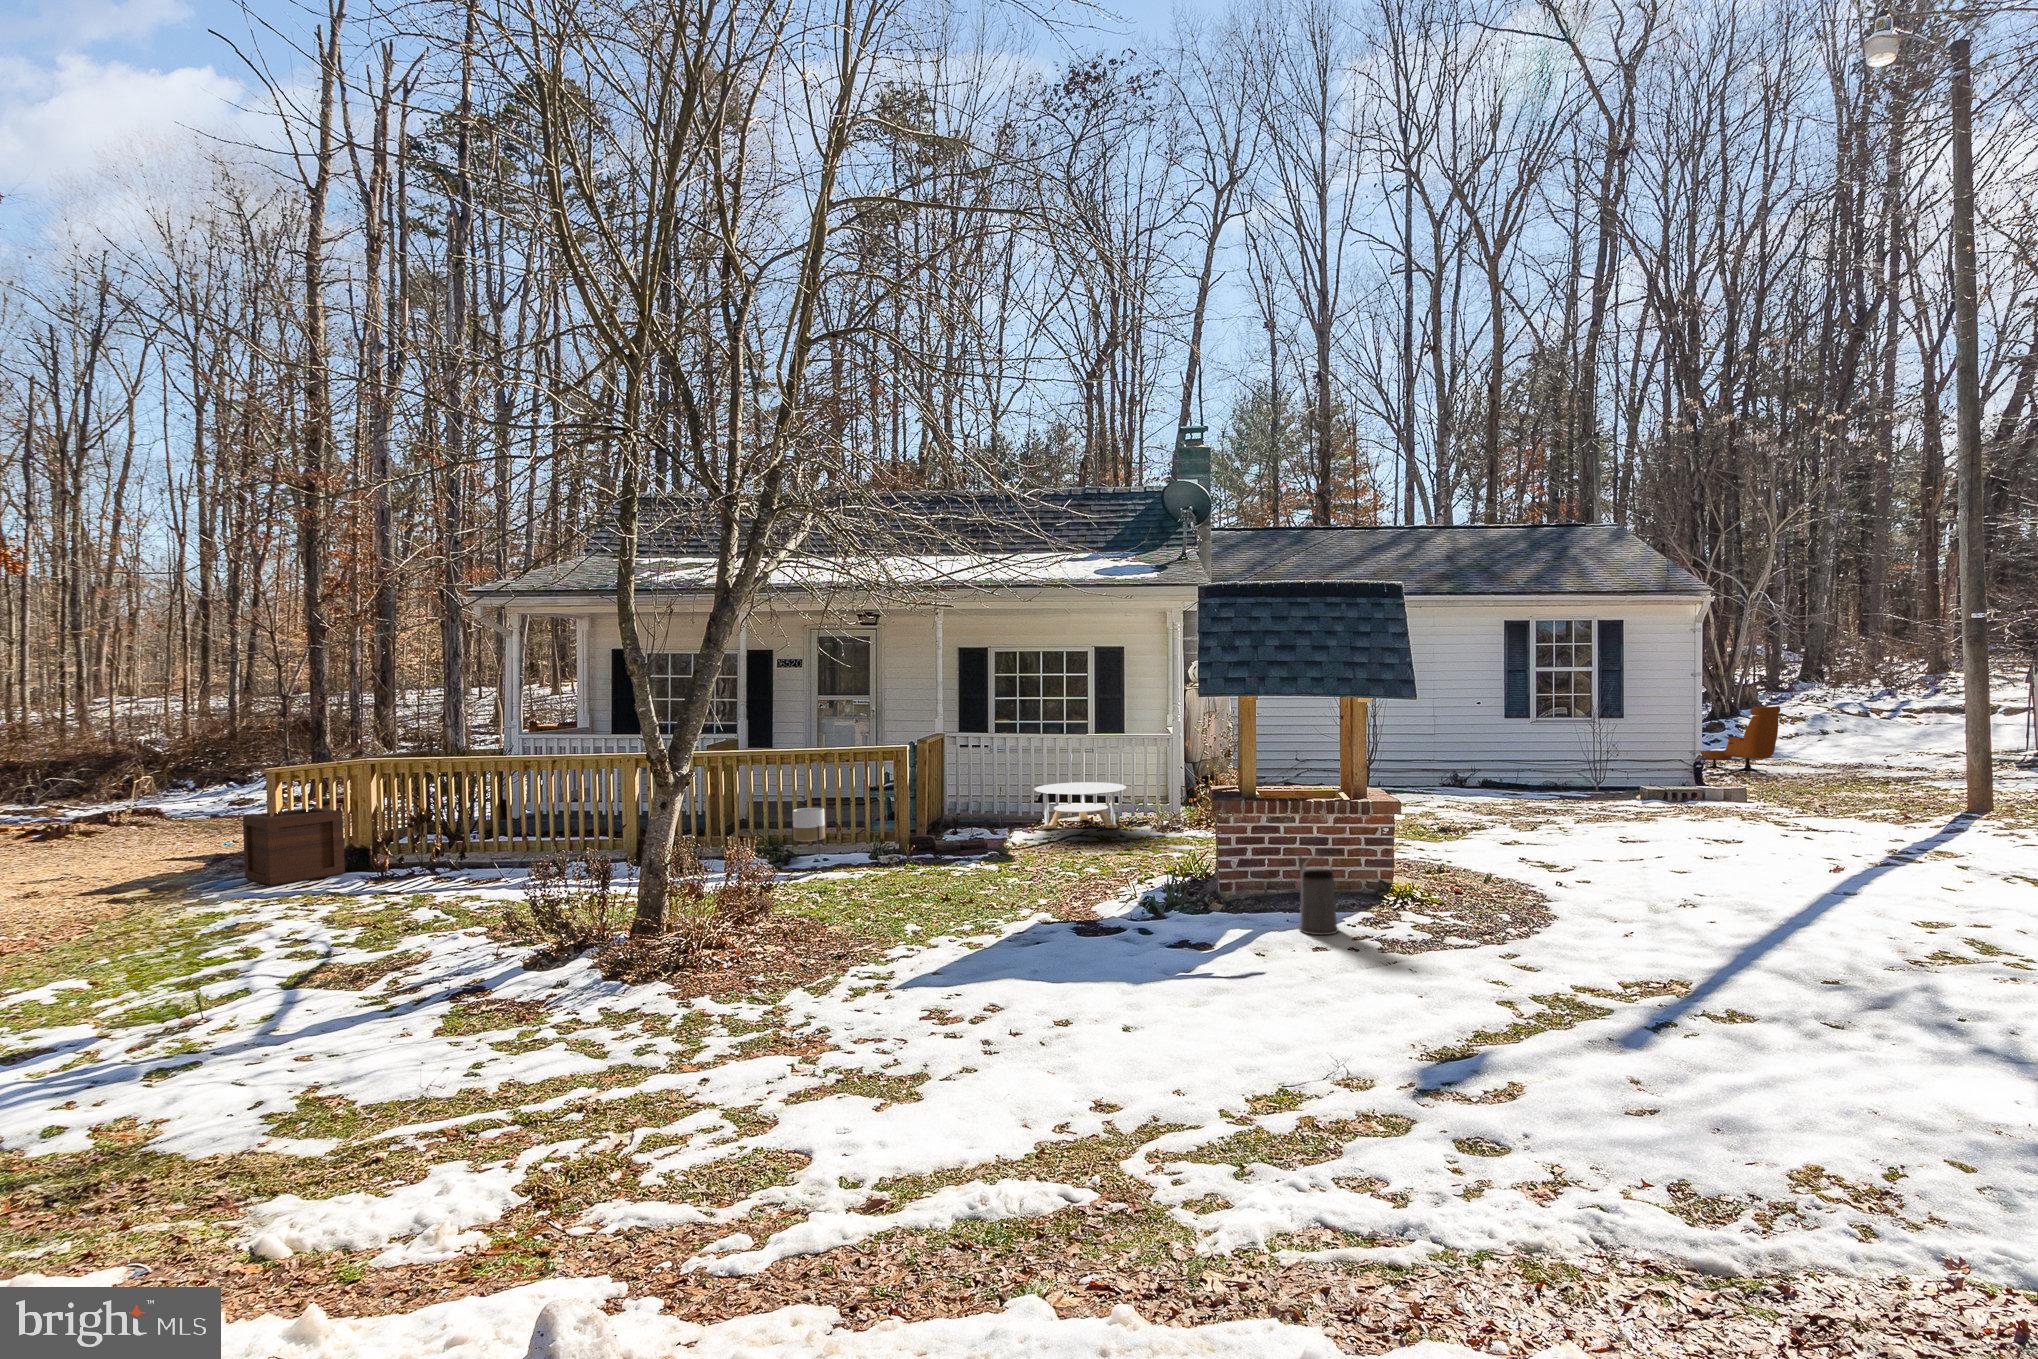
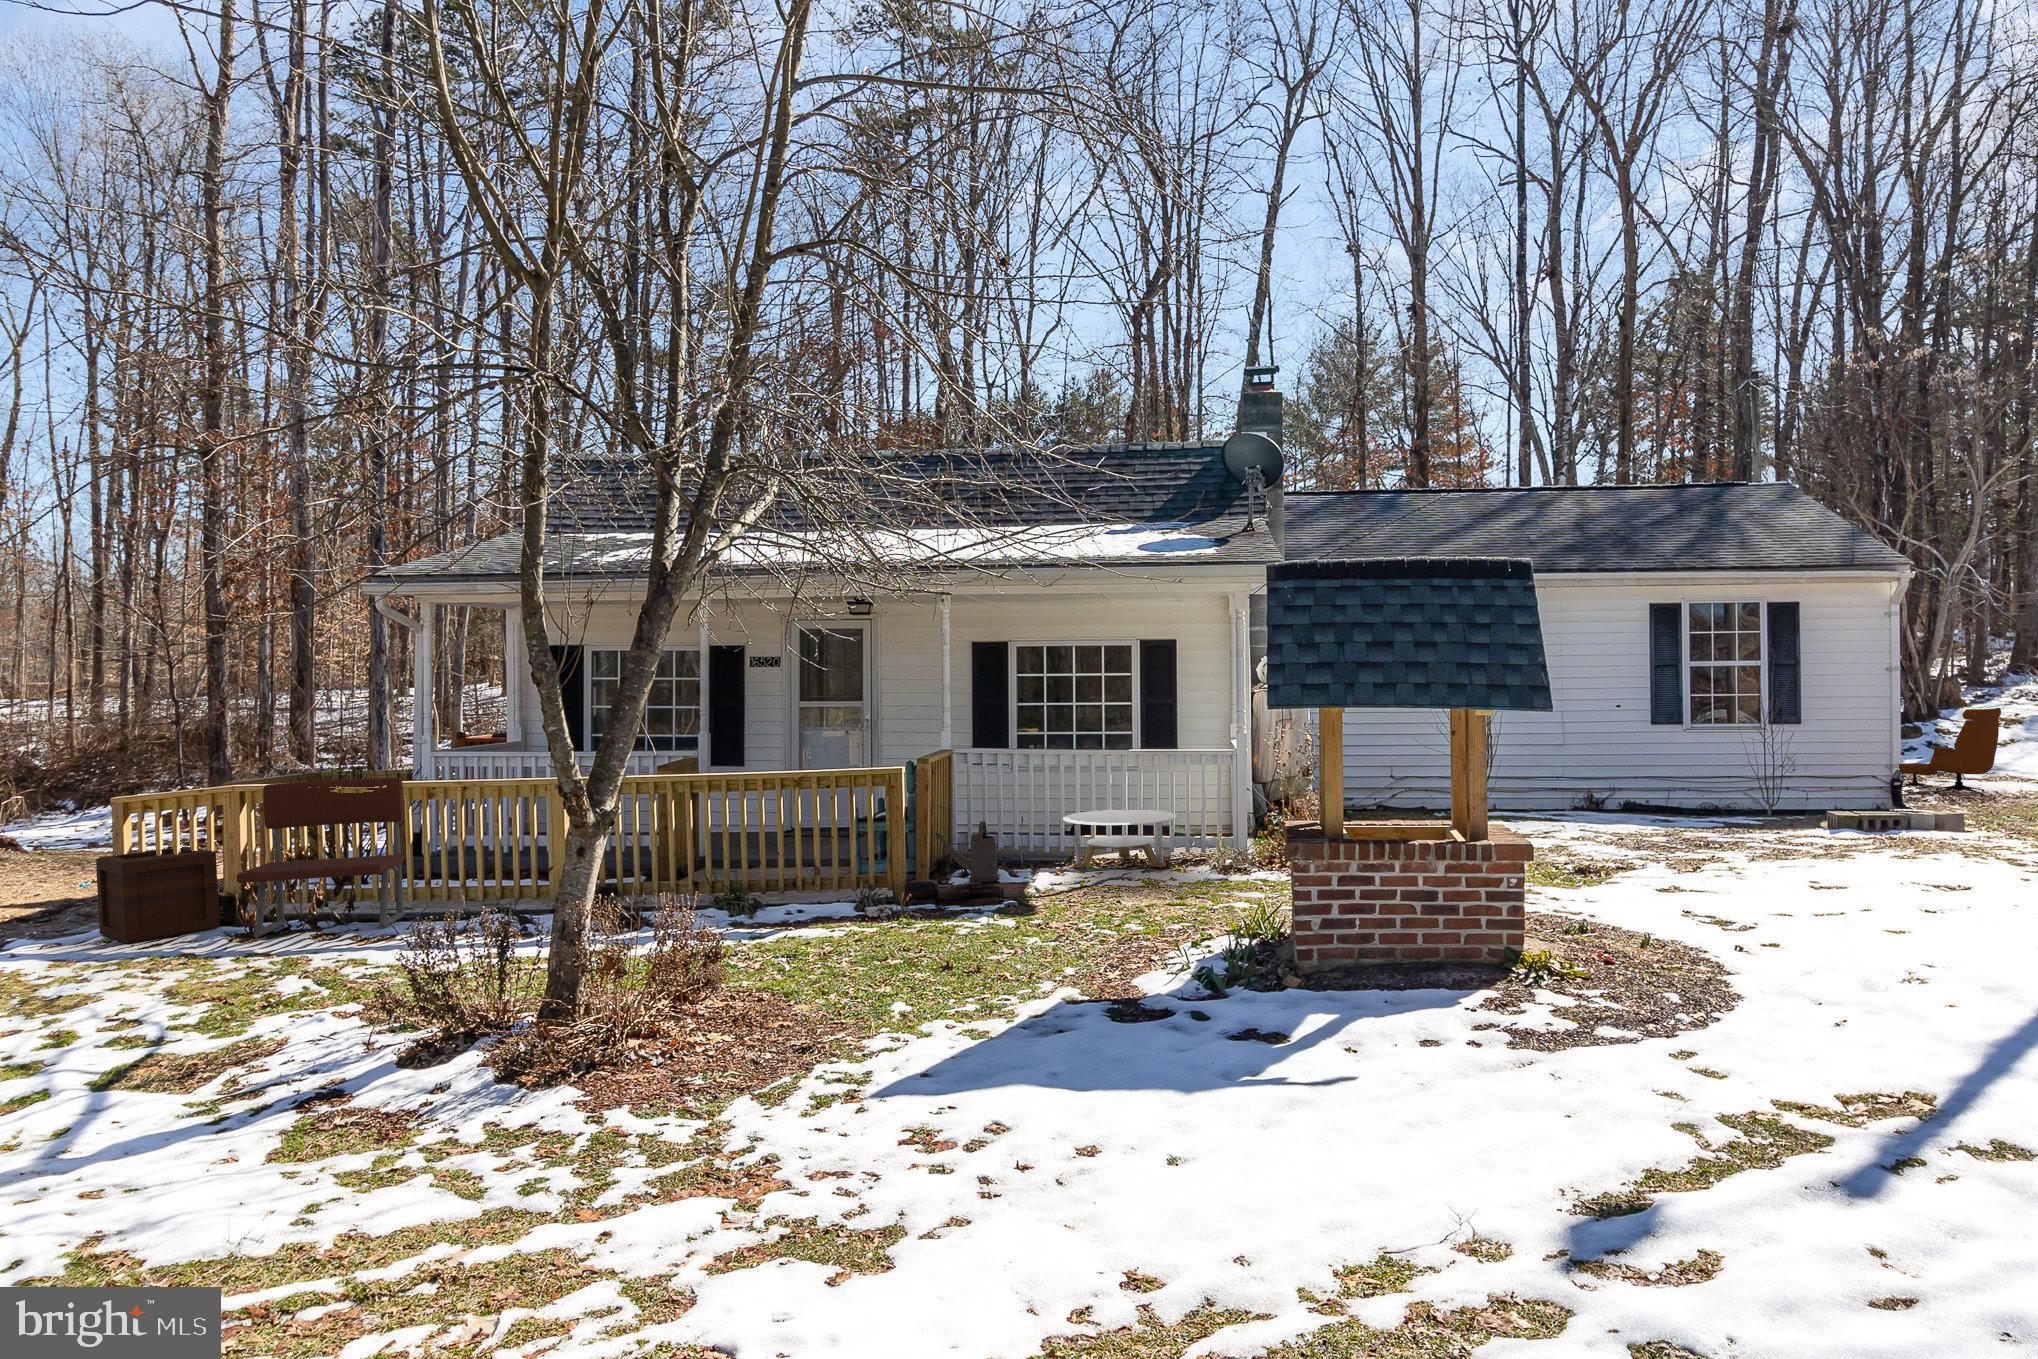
bench: none [364,752,498,881] -> present [237,778,405,937]
planter: present [792,808,825,856] -> none [761,844,803,905]
watering can: present [1298,856,1339,935] -> present [936,821,1007,882]

